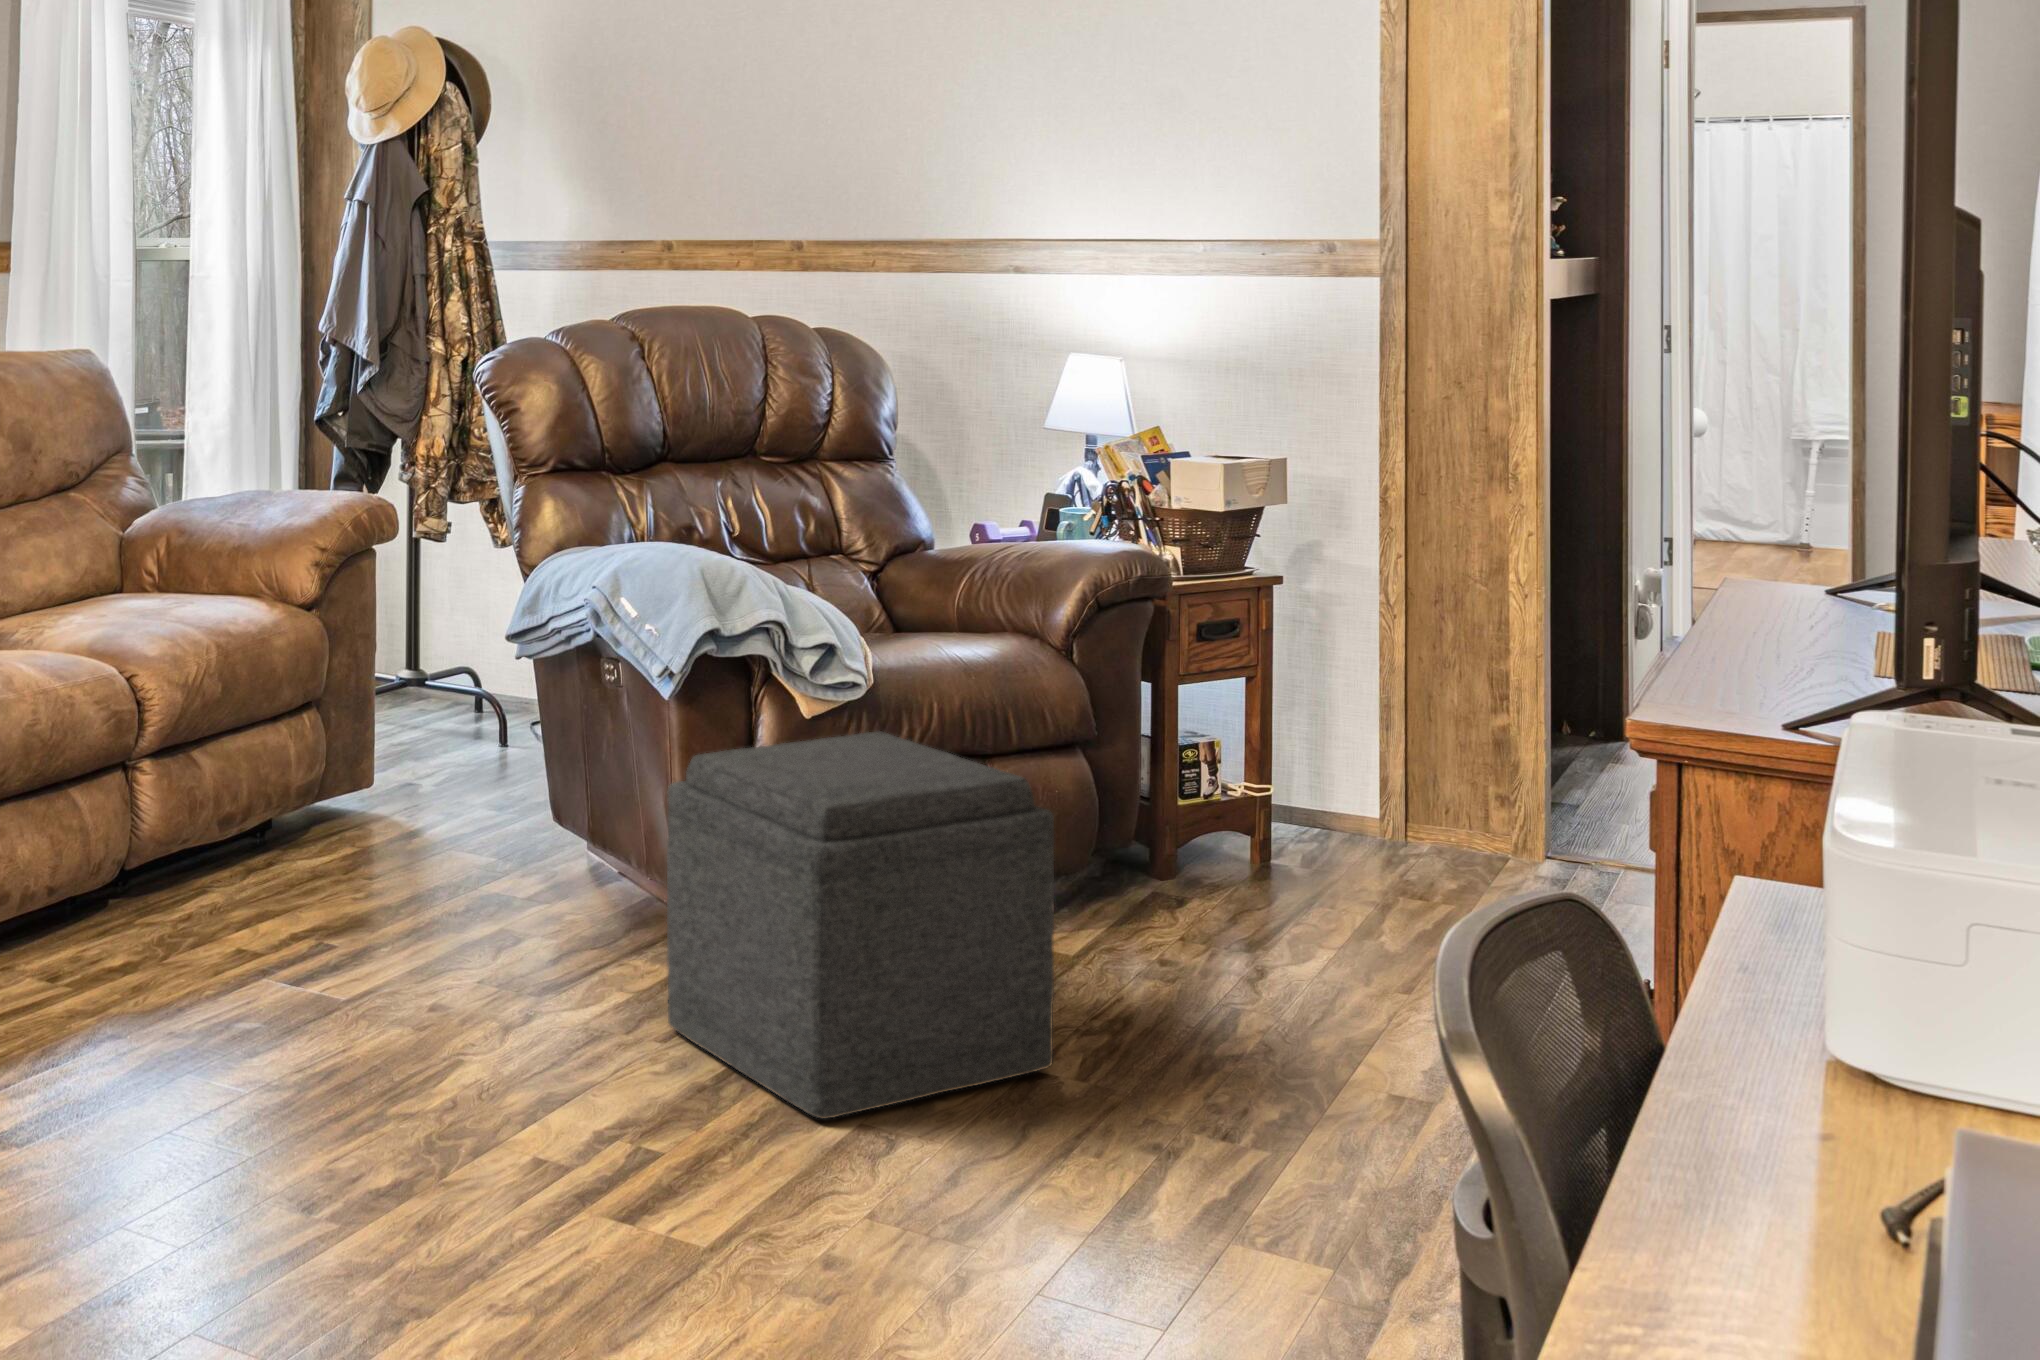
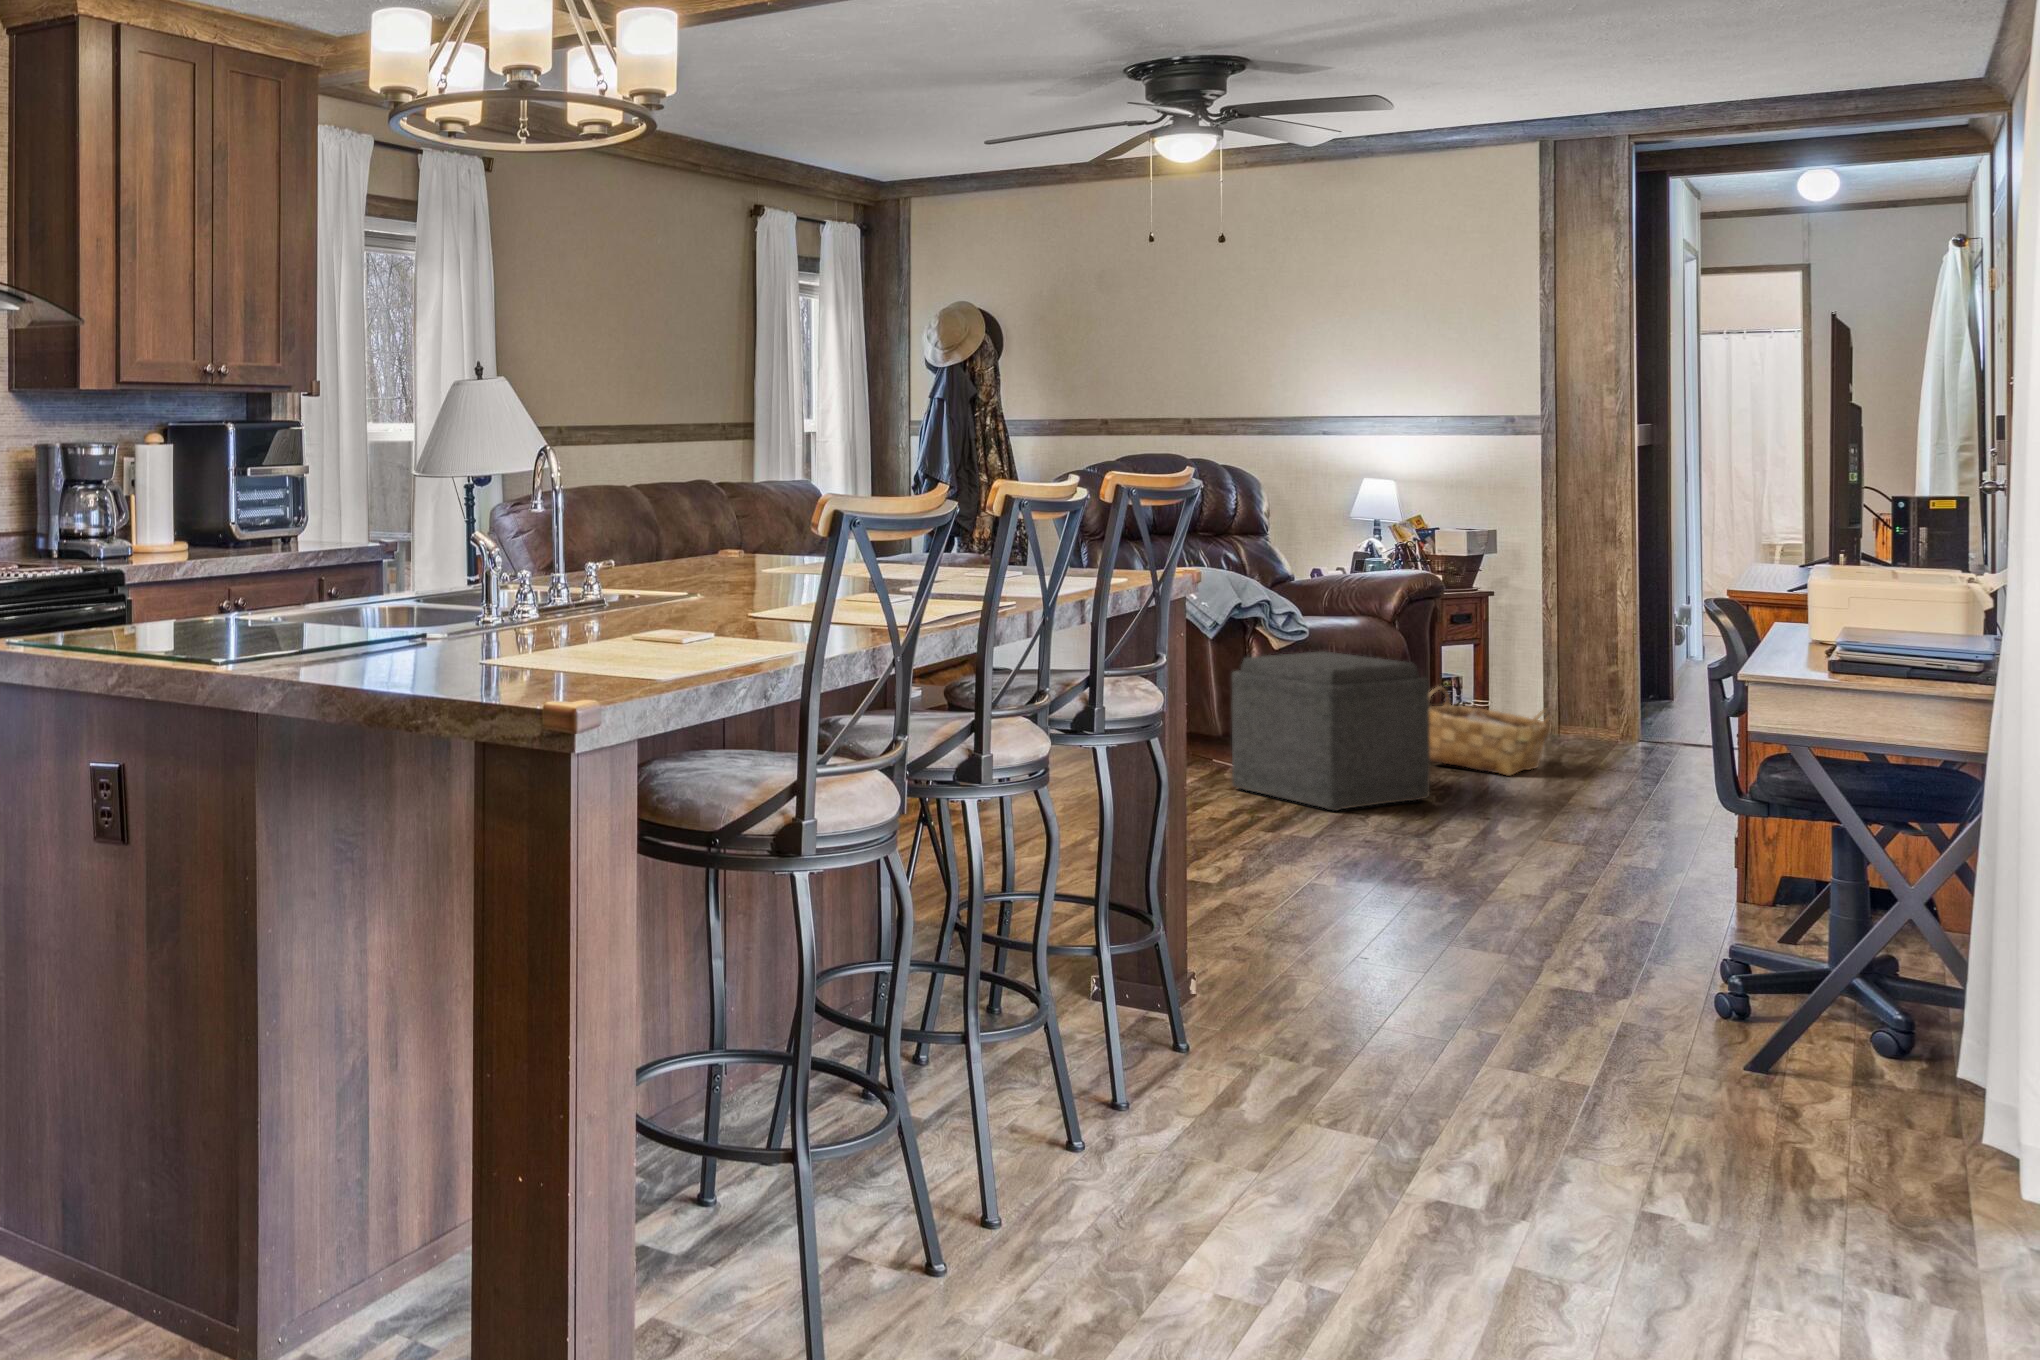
woven basket: none [1107,776,1346,973] -> present [1429,686,1551,776]

